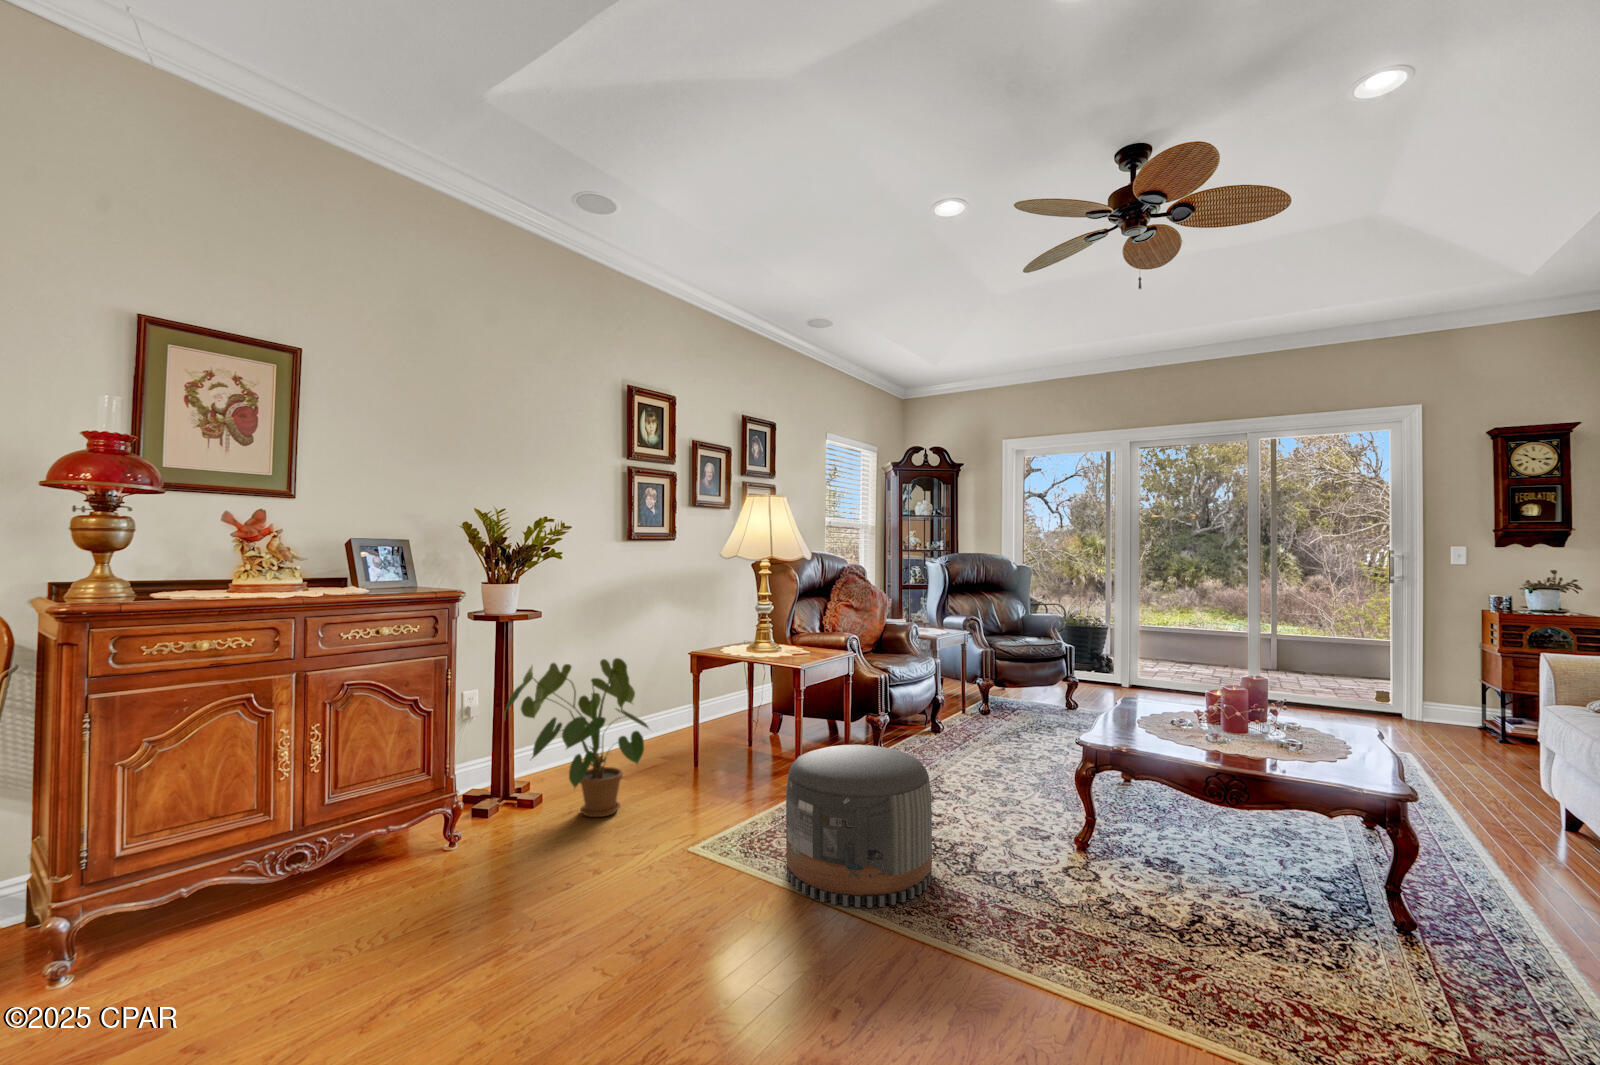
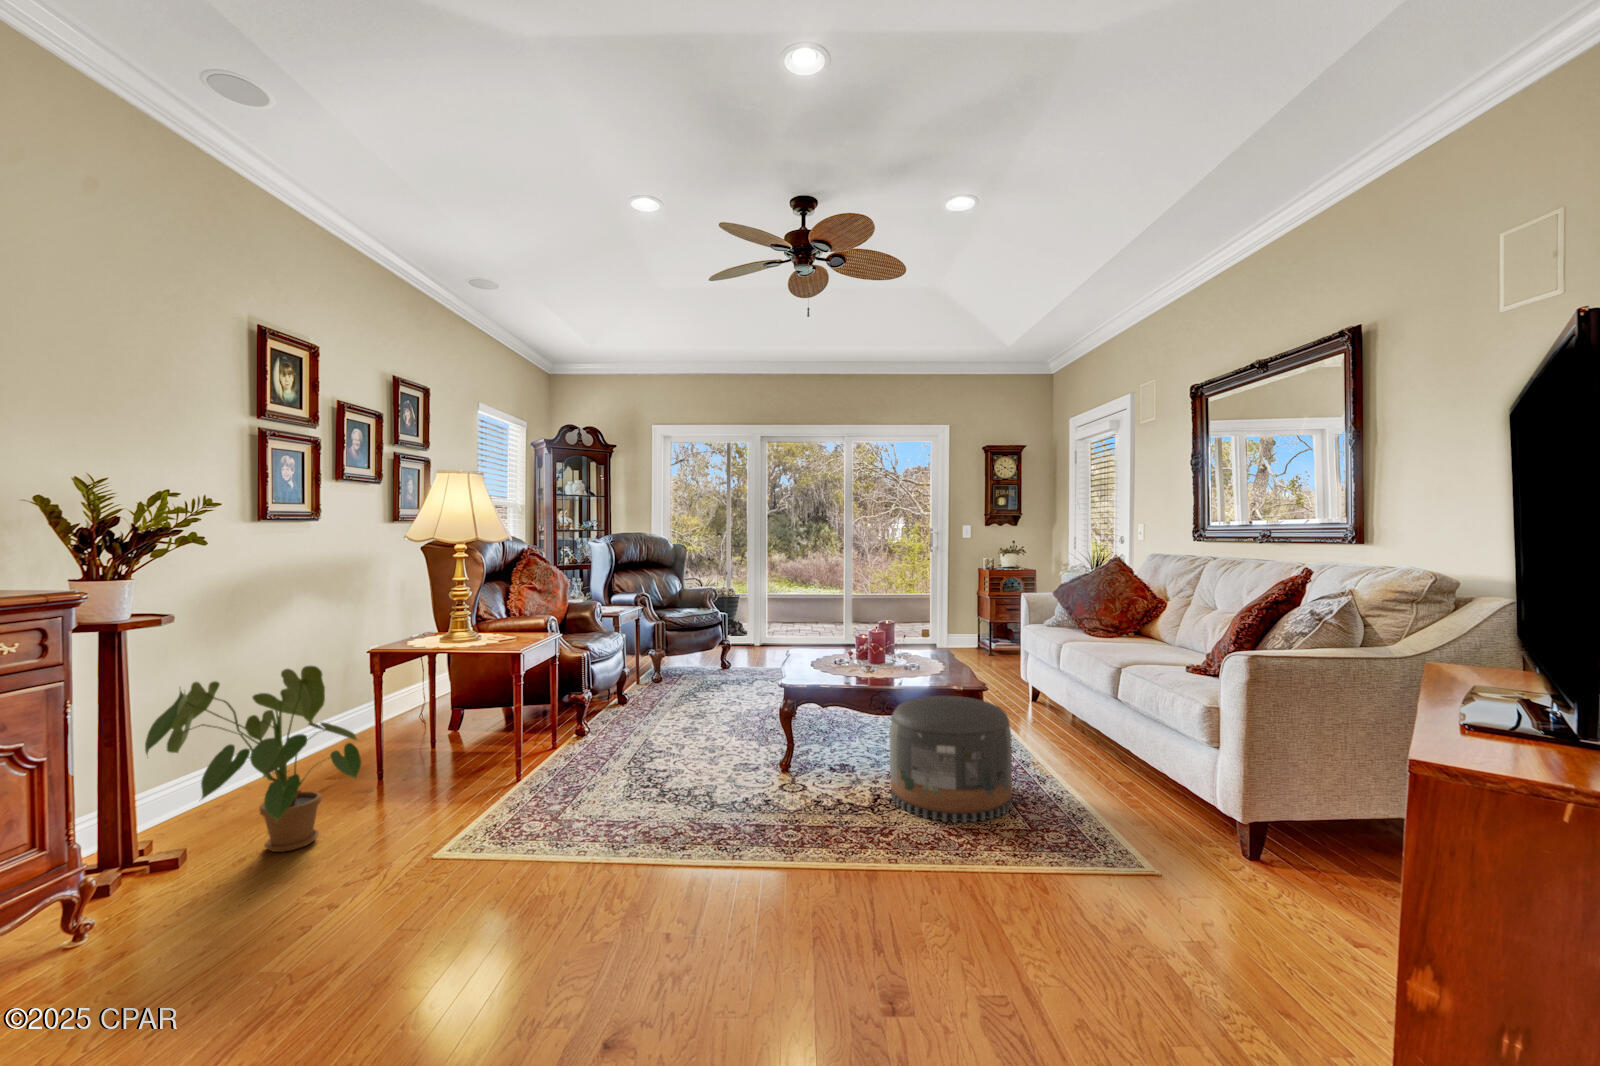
pouf: present [786,745,932,908] -> present [890,696,1012,823]

